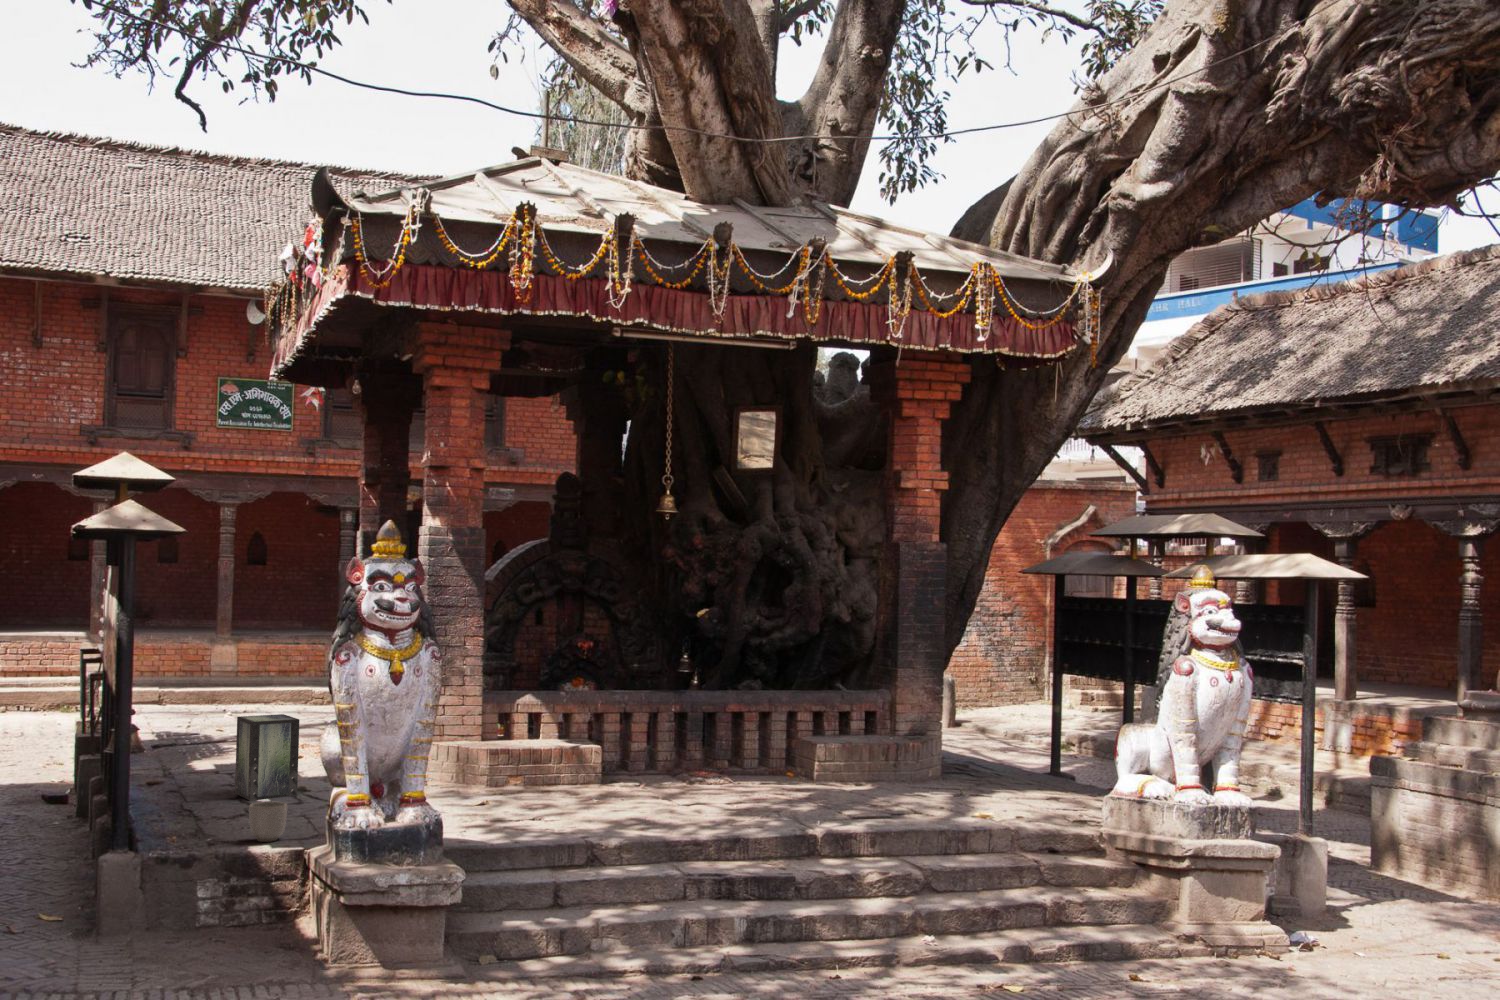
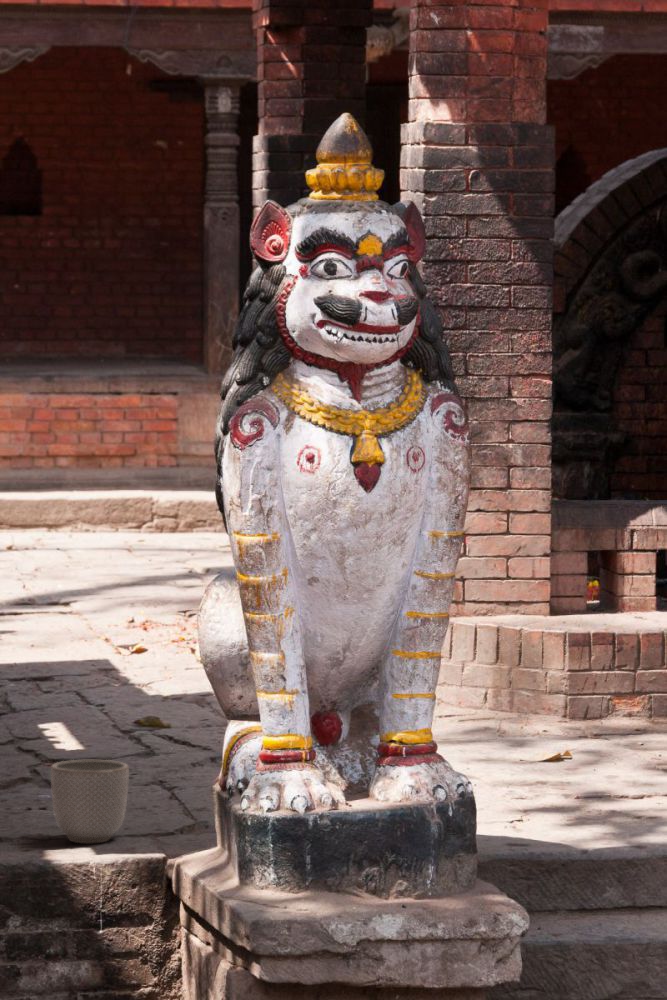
storage box: present [235,714,300,801] -> none [23,598,145,768]

